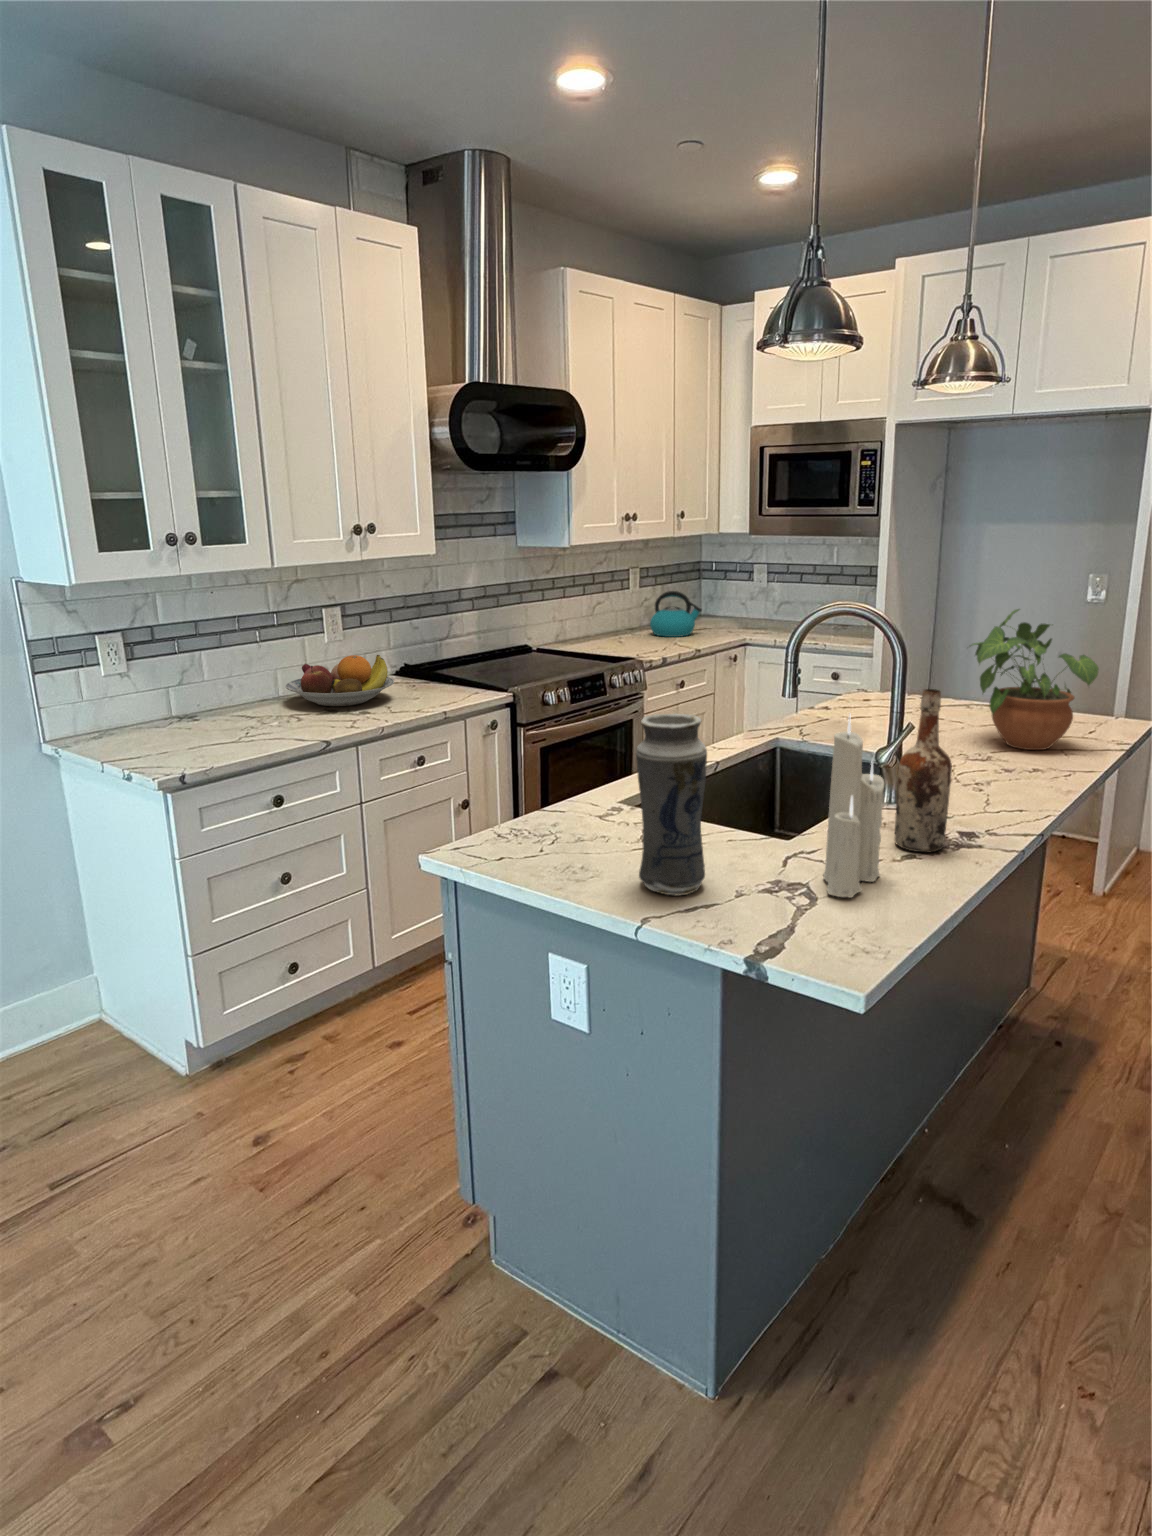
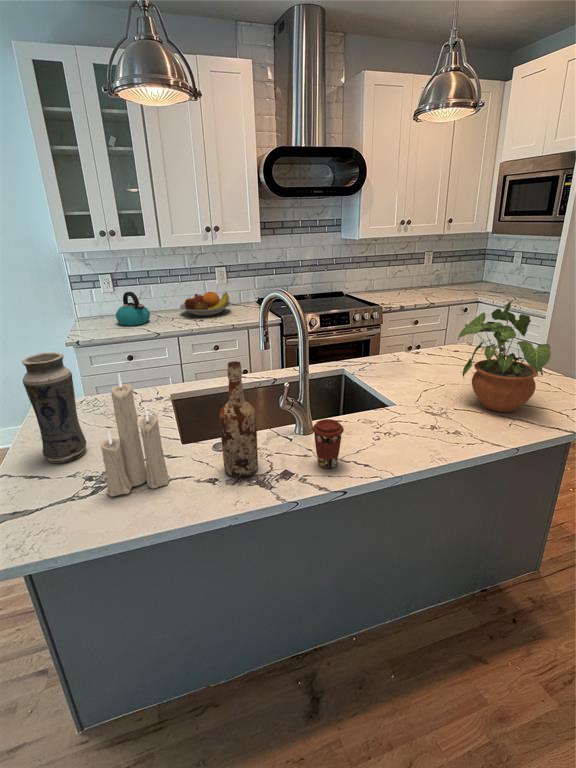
kettle: present [650,591,702,637] -> present [116,292,150,326]
coffee cup: none [972,761,1016,825] -> present [312,419,344,468]

